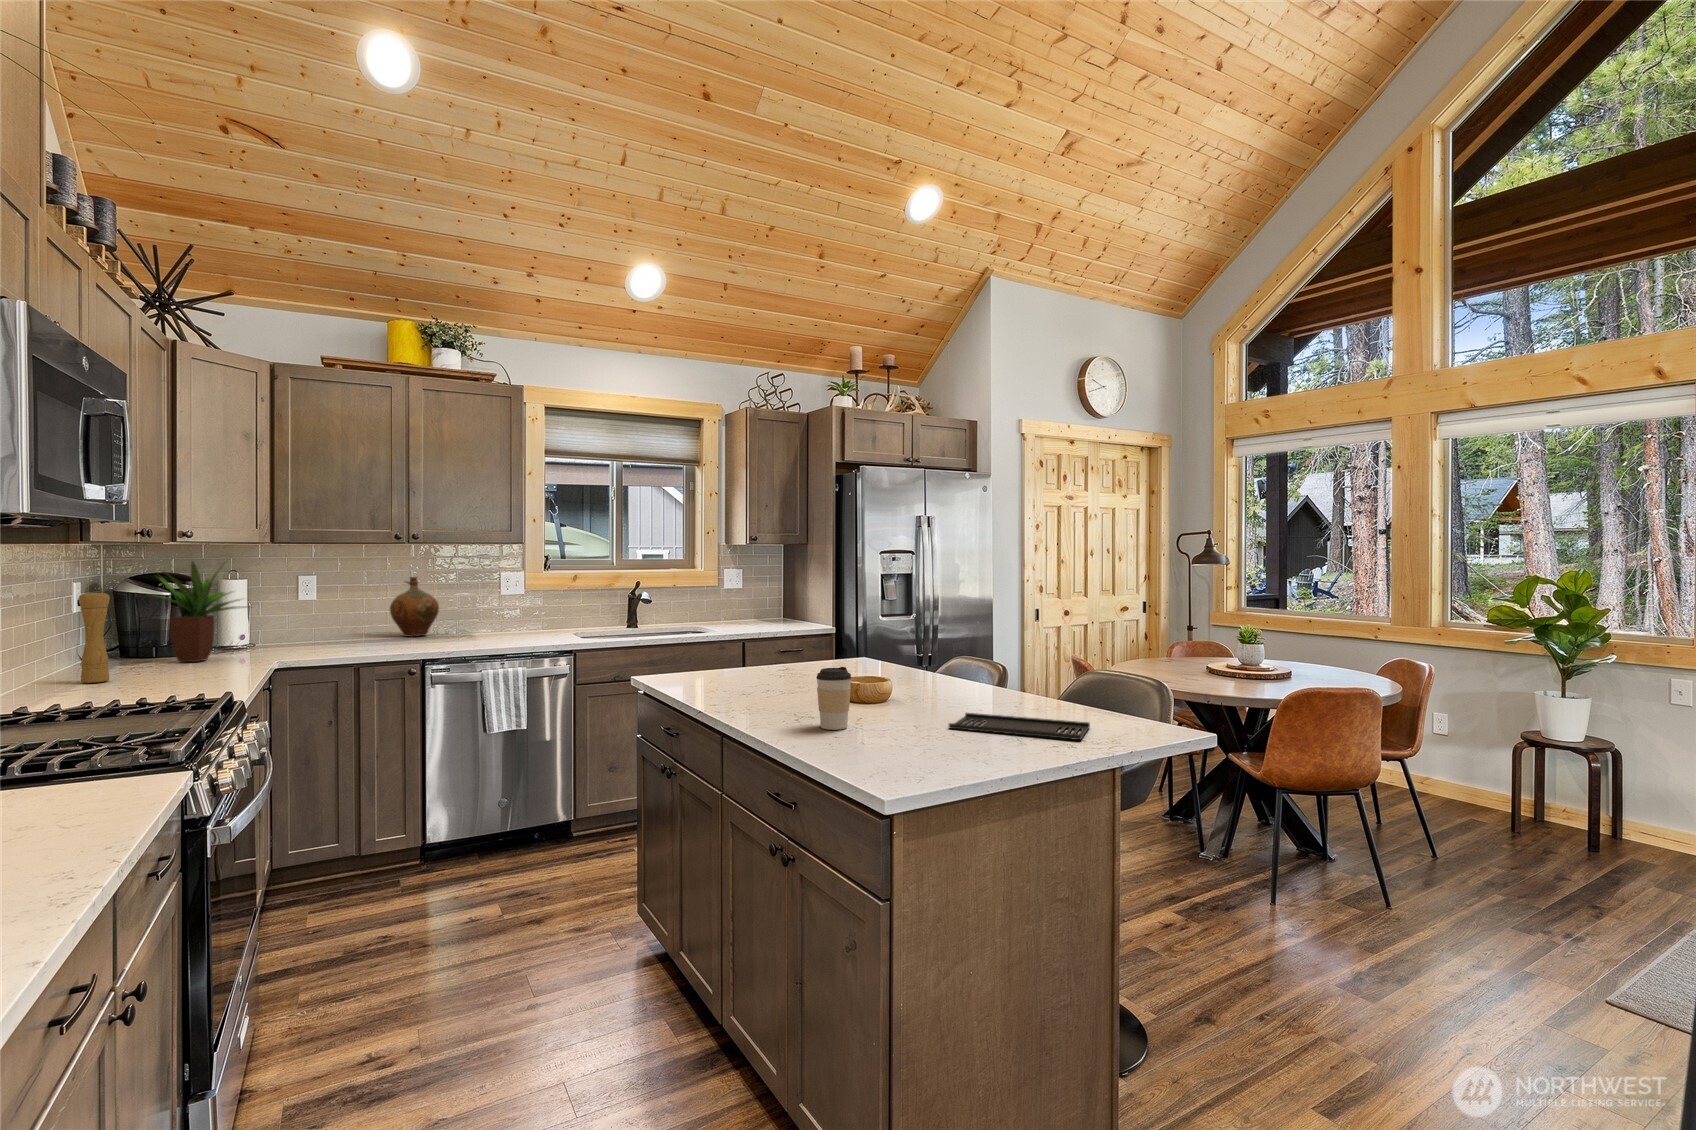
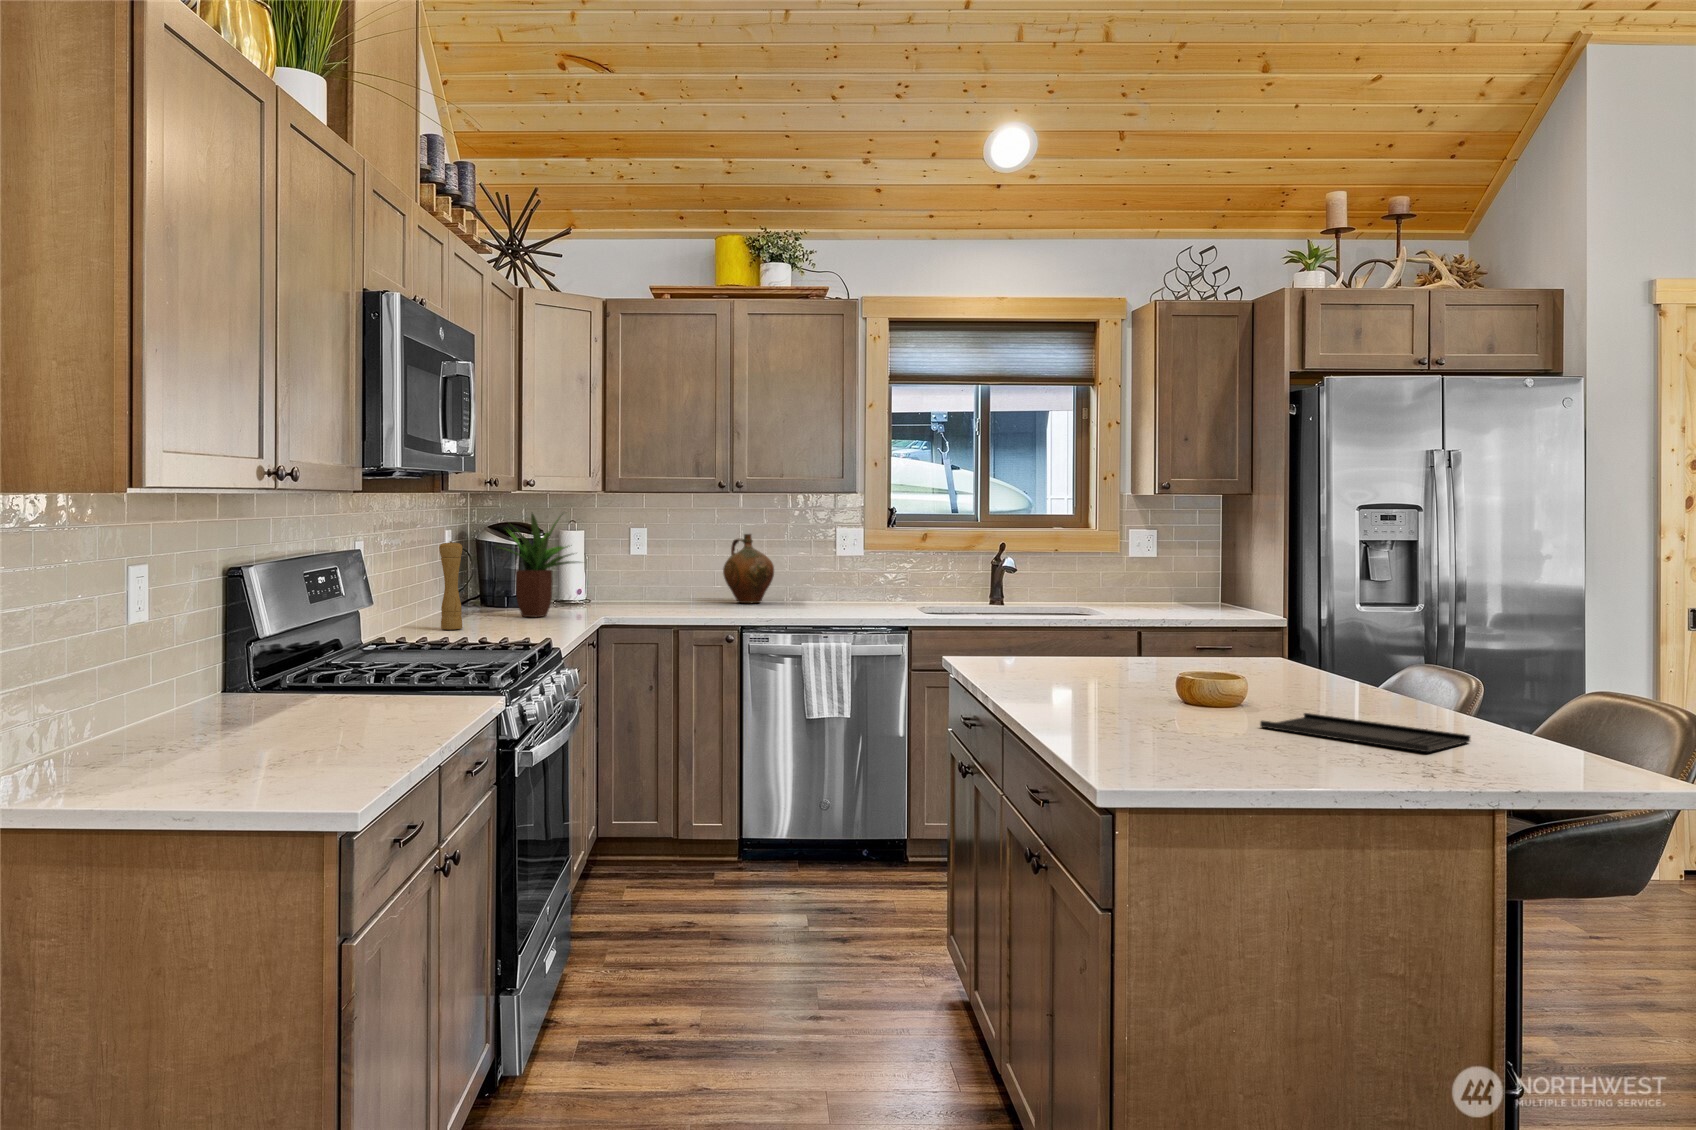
coffee cup: present [816,667,852,730] -> none [1092,641,1137,717]

